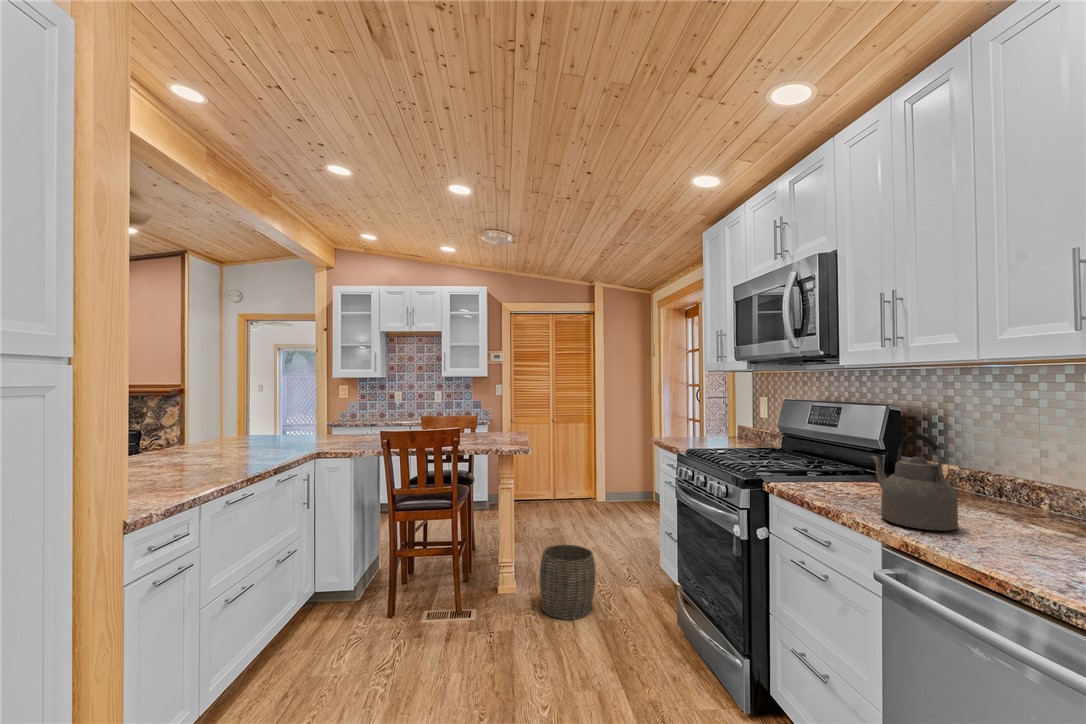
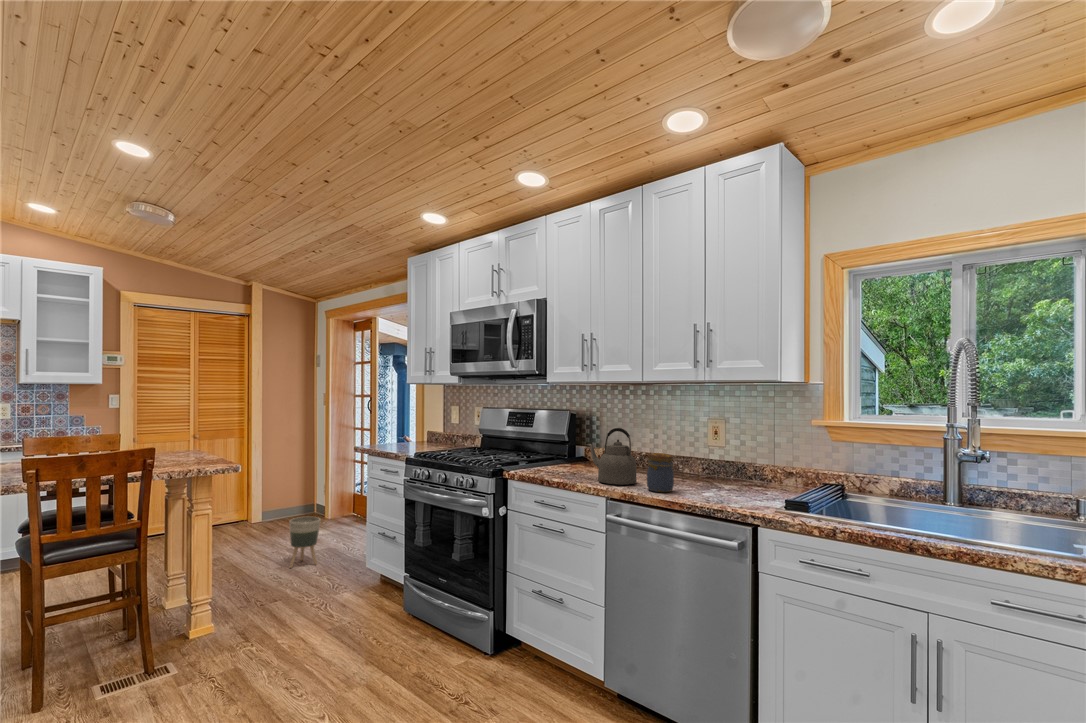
jar: none [961,484,1030,559] -> present [647,453,674,492]
planter: none [604,501,632,550] -> present [289,517,321,568]
woven basket: present [540,545,595,620] -> none [255,564,319,643]

